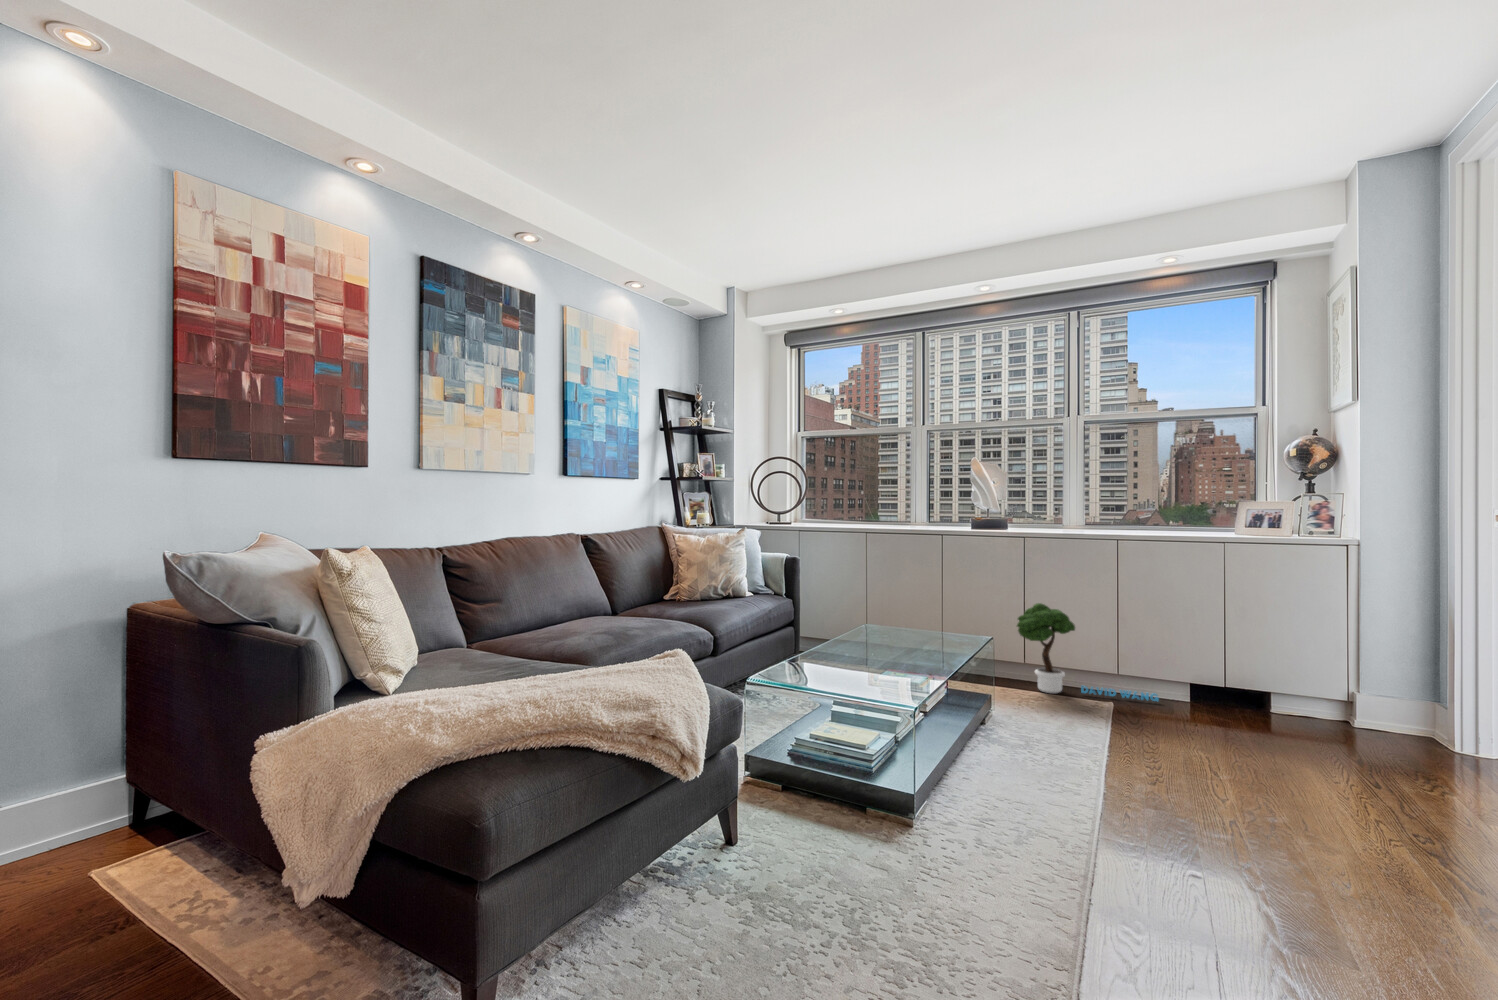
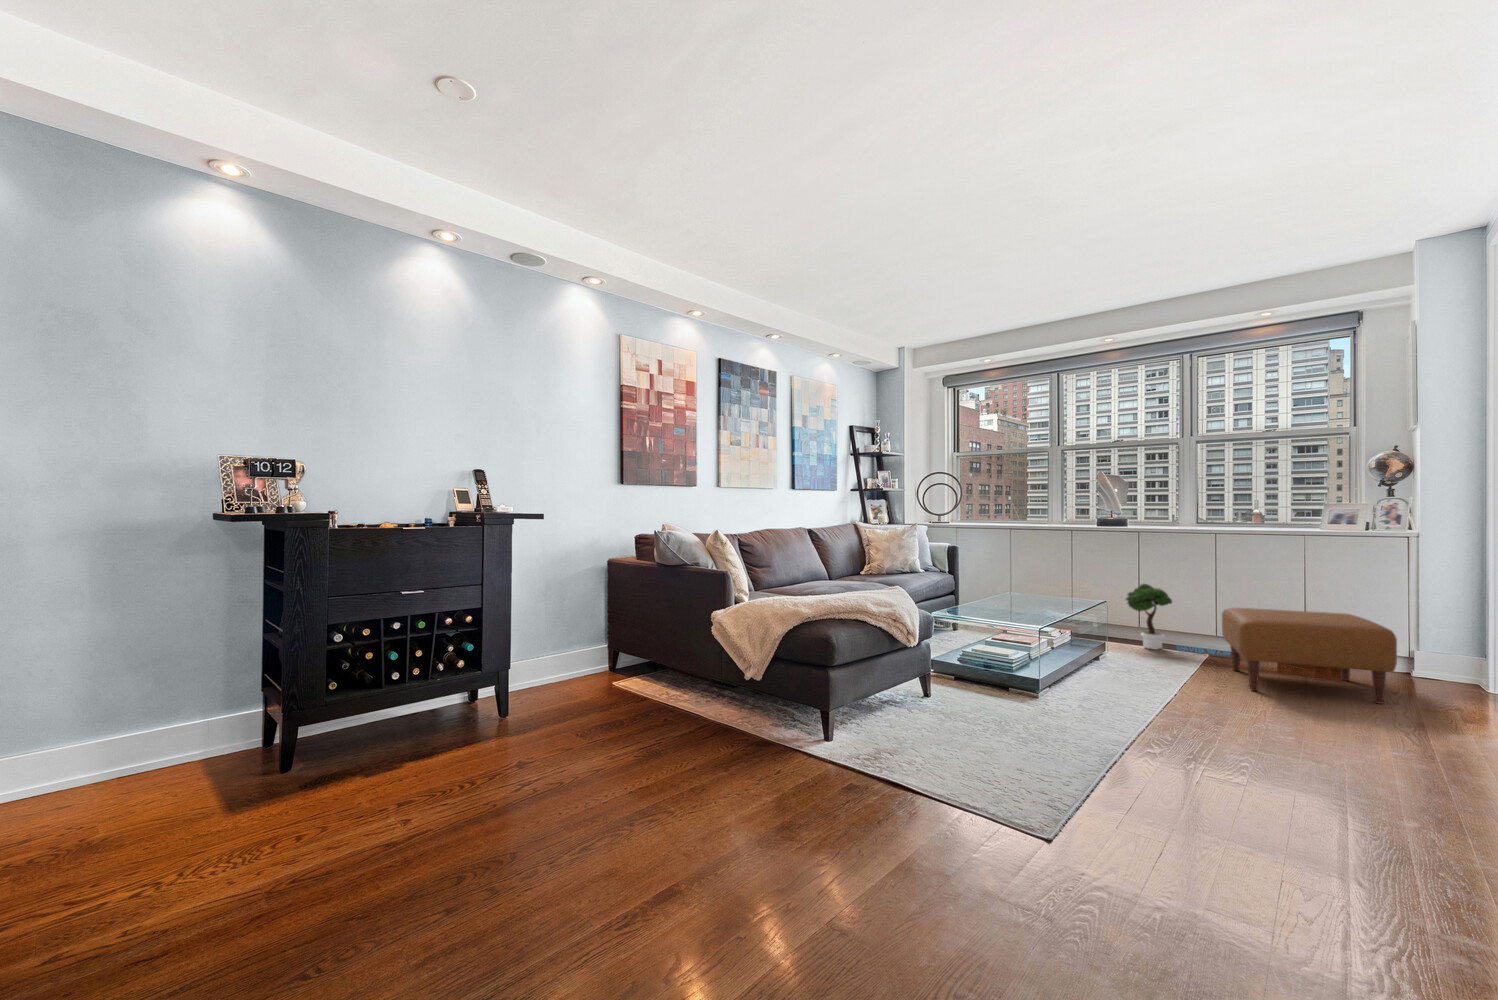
ottoman: none [1151,640,1423,790] -> present [1222,608,1397,704]

